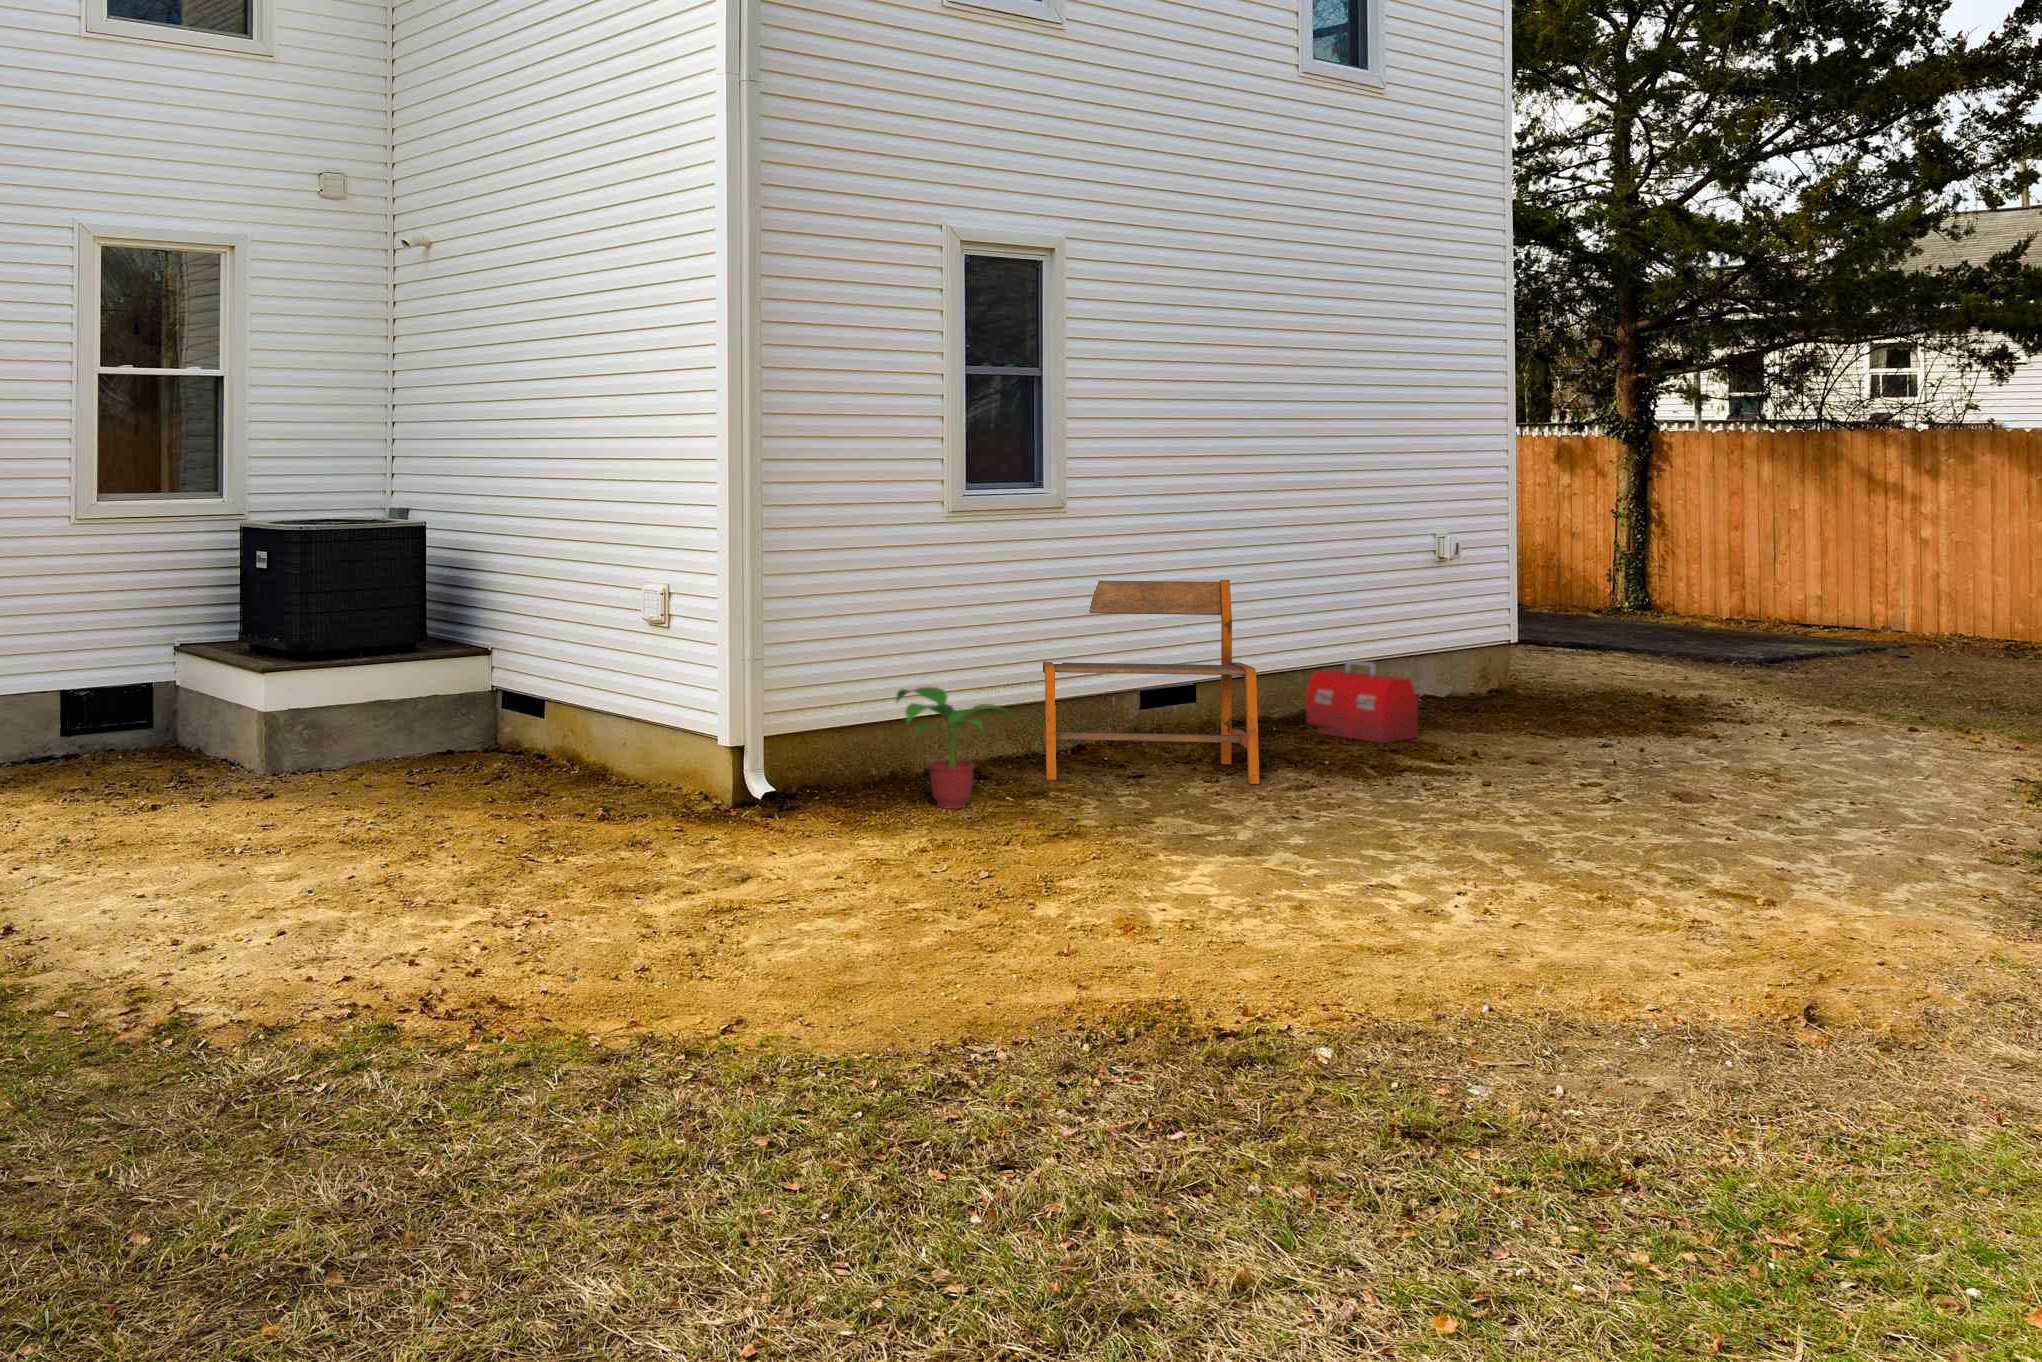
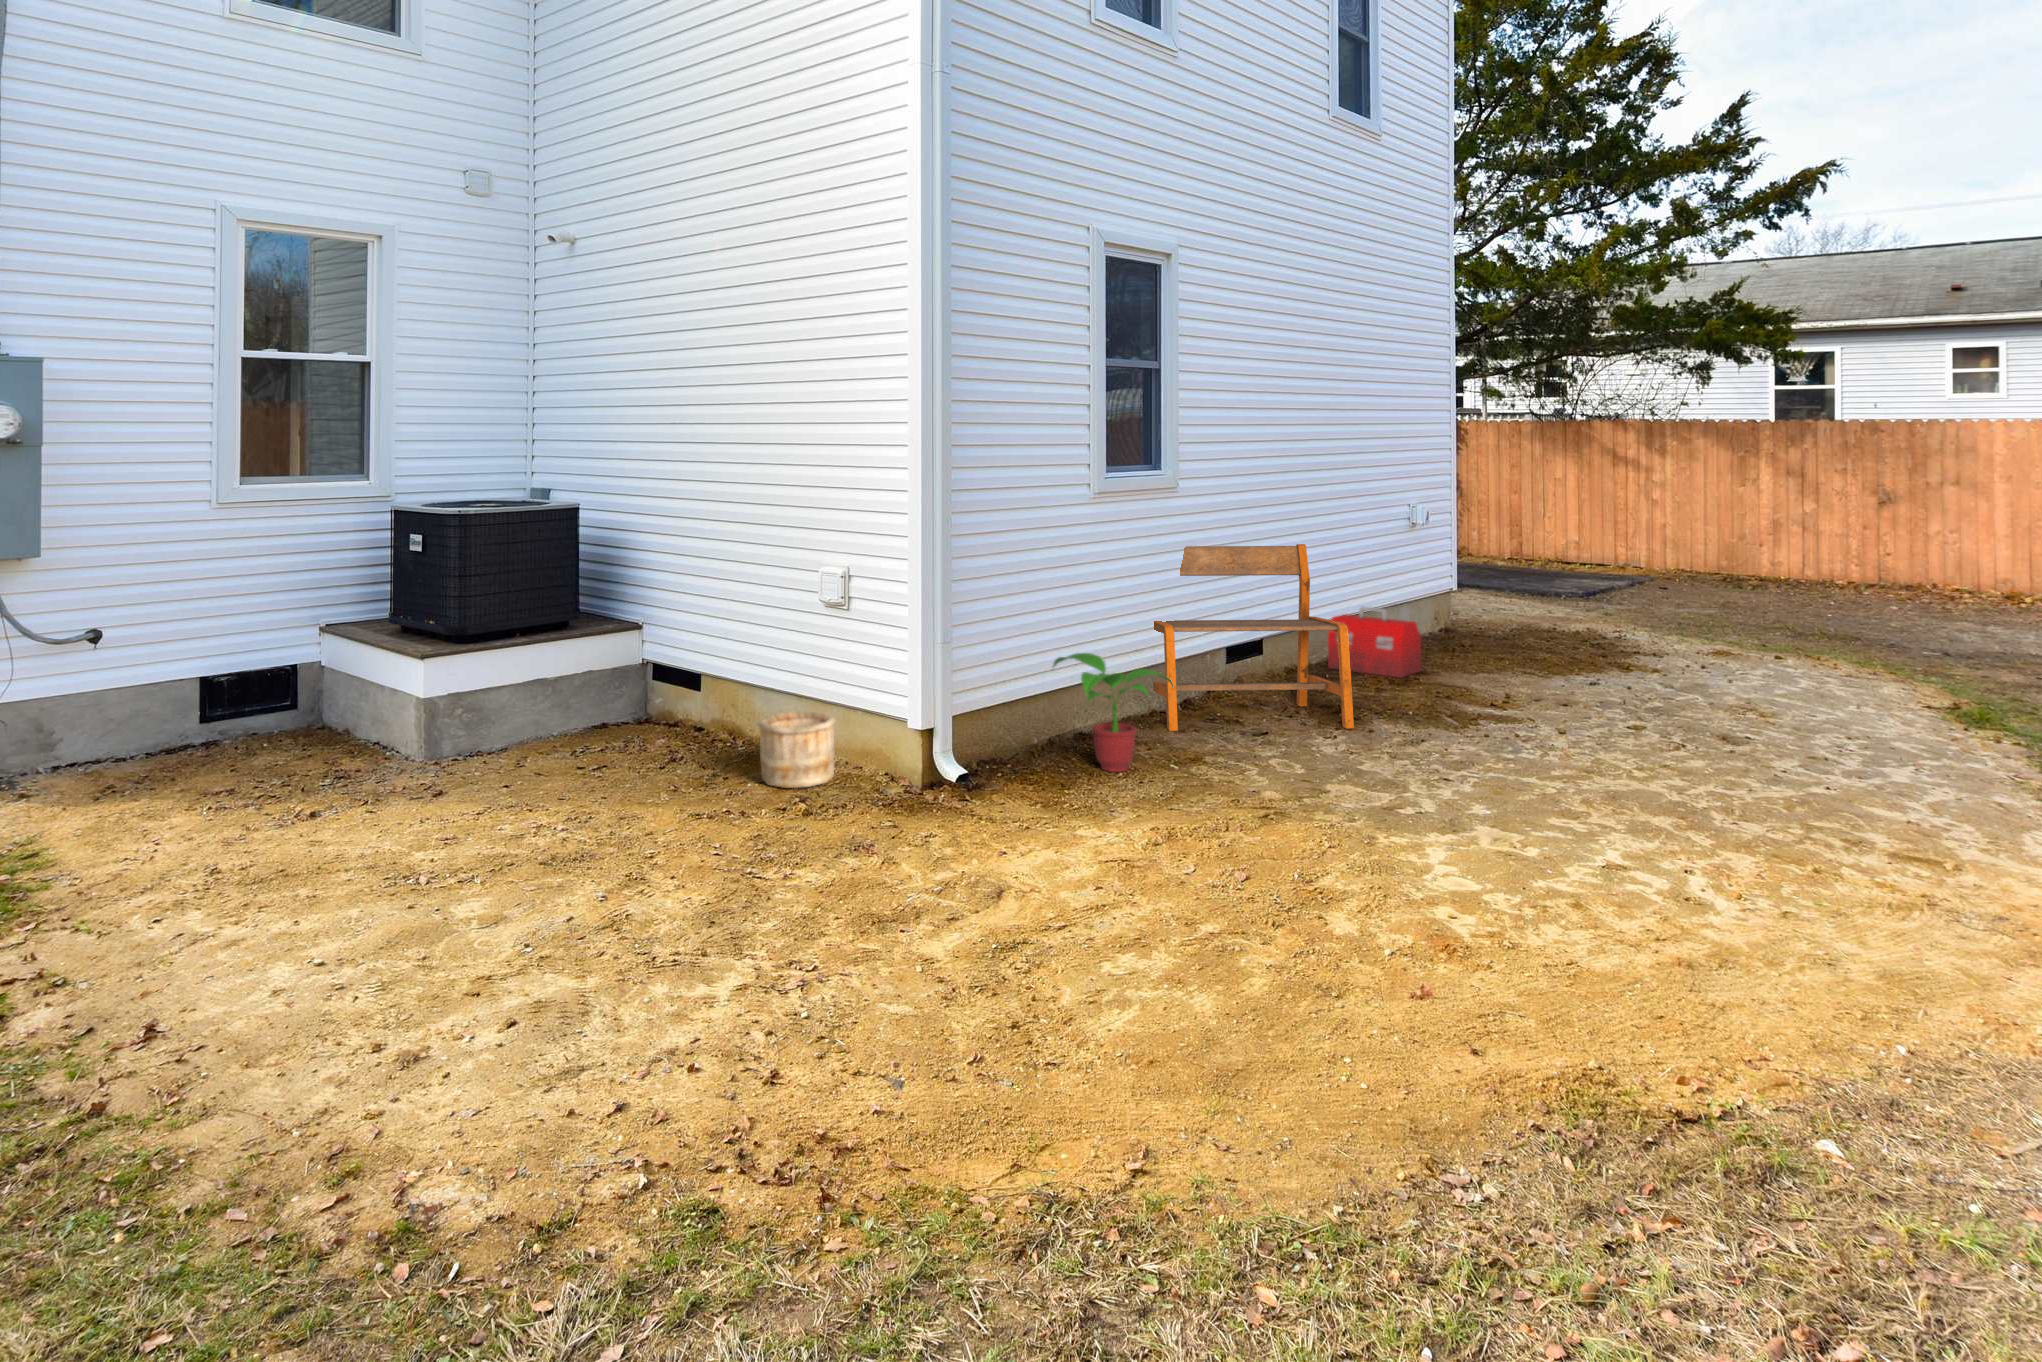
wooden bucket: none [578,737,656,808] -> present [758,712,835,788]

